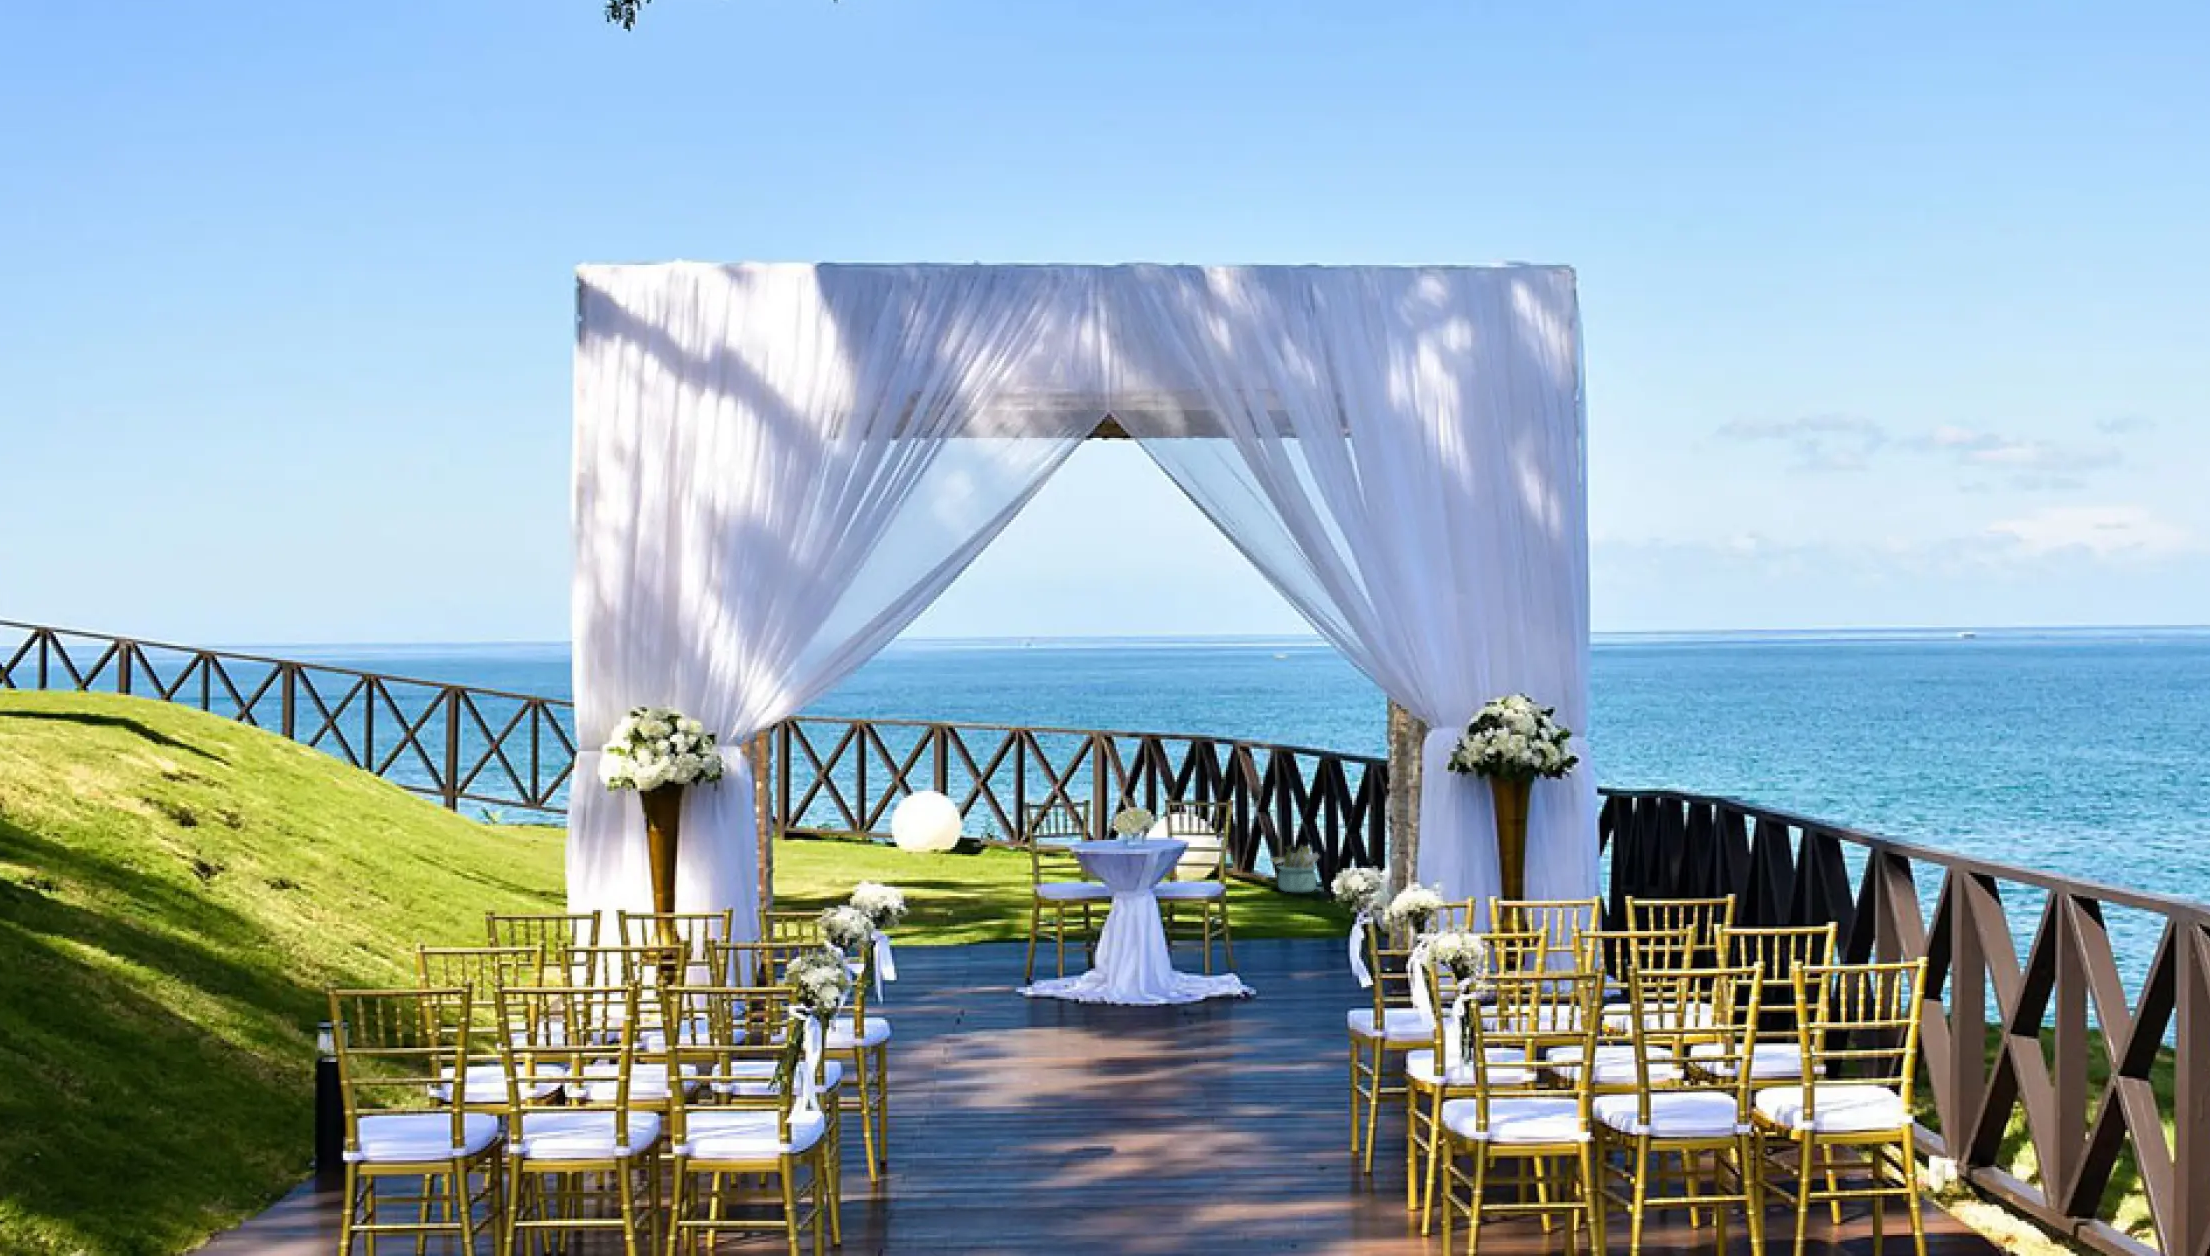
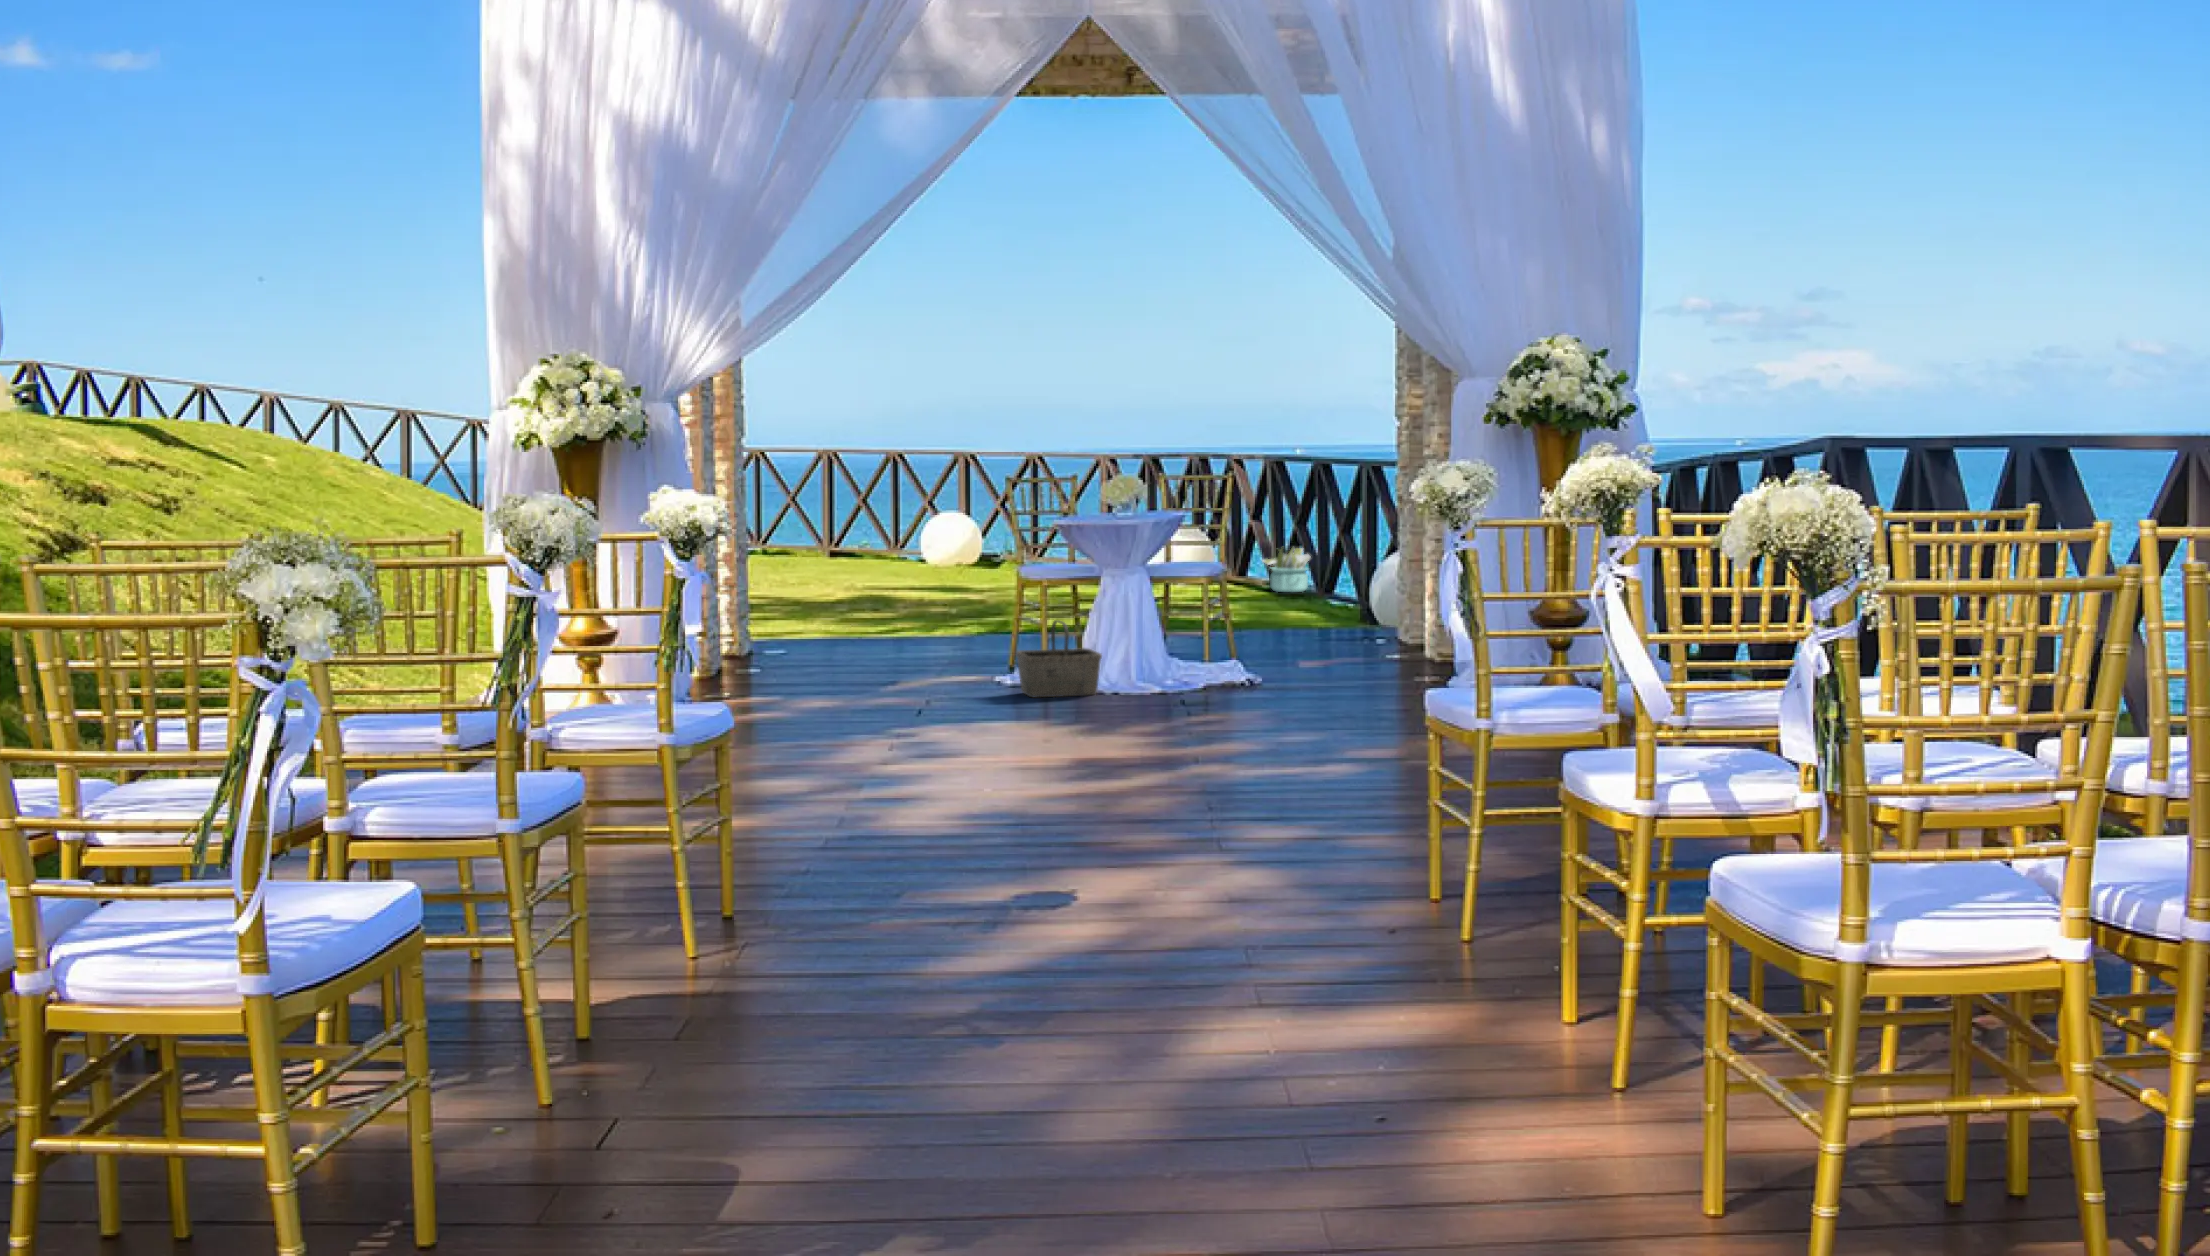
basket: none [1031,935,1110,1007] -> present [1016,620,1102,697]

